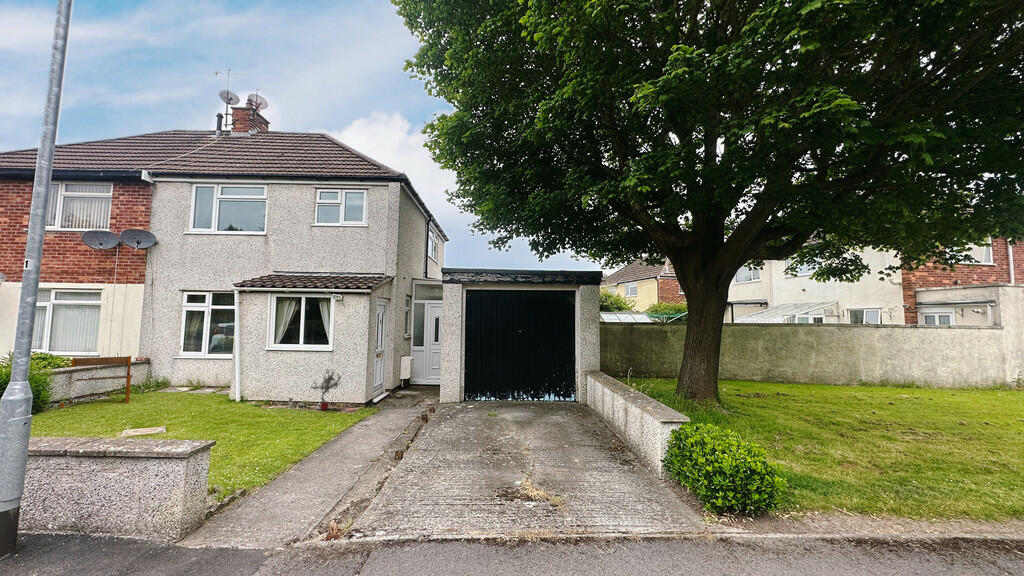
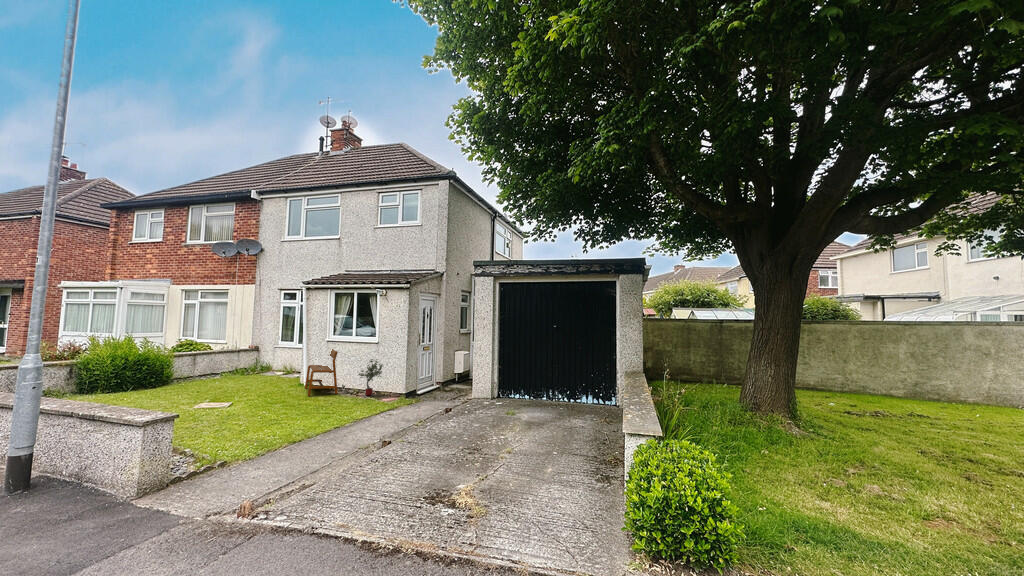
bench: present [60,356,132,408] -> present [305,349,338,396]

